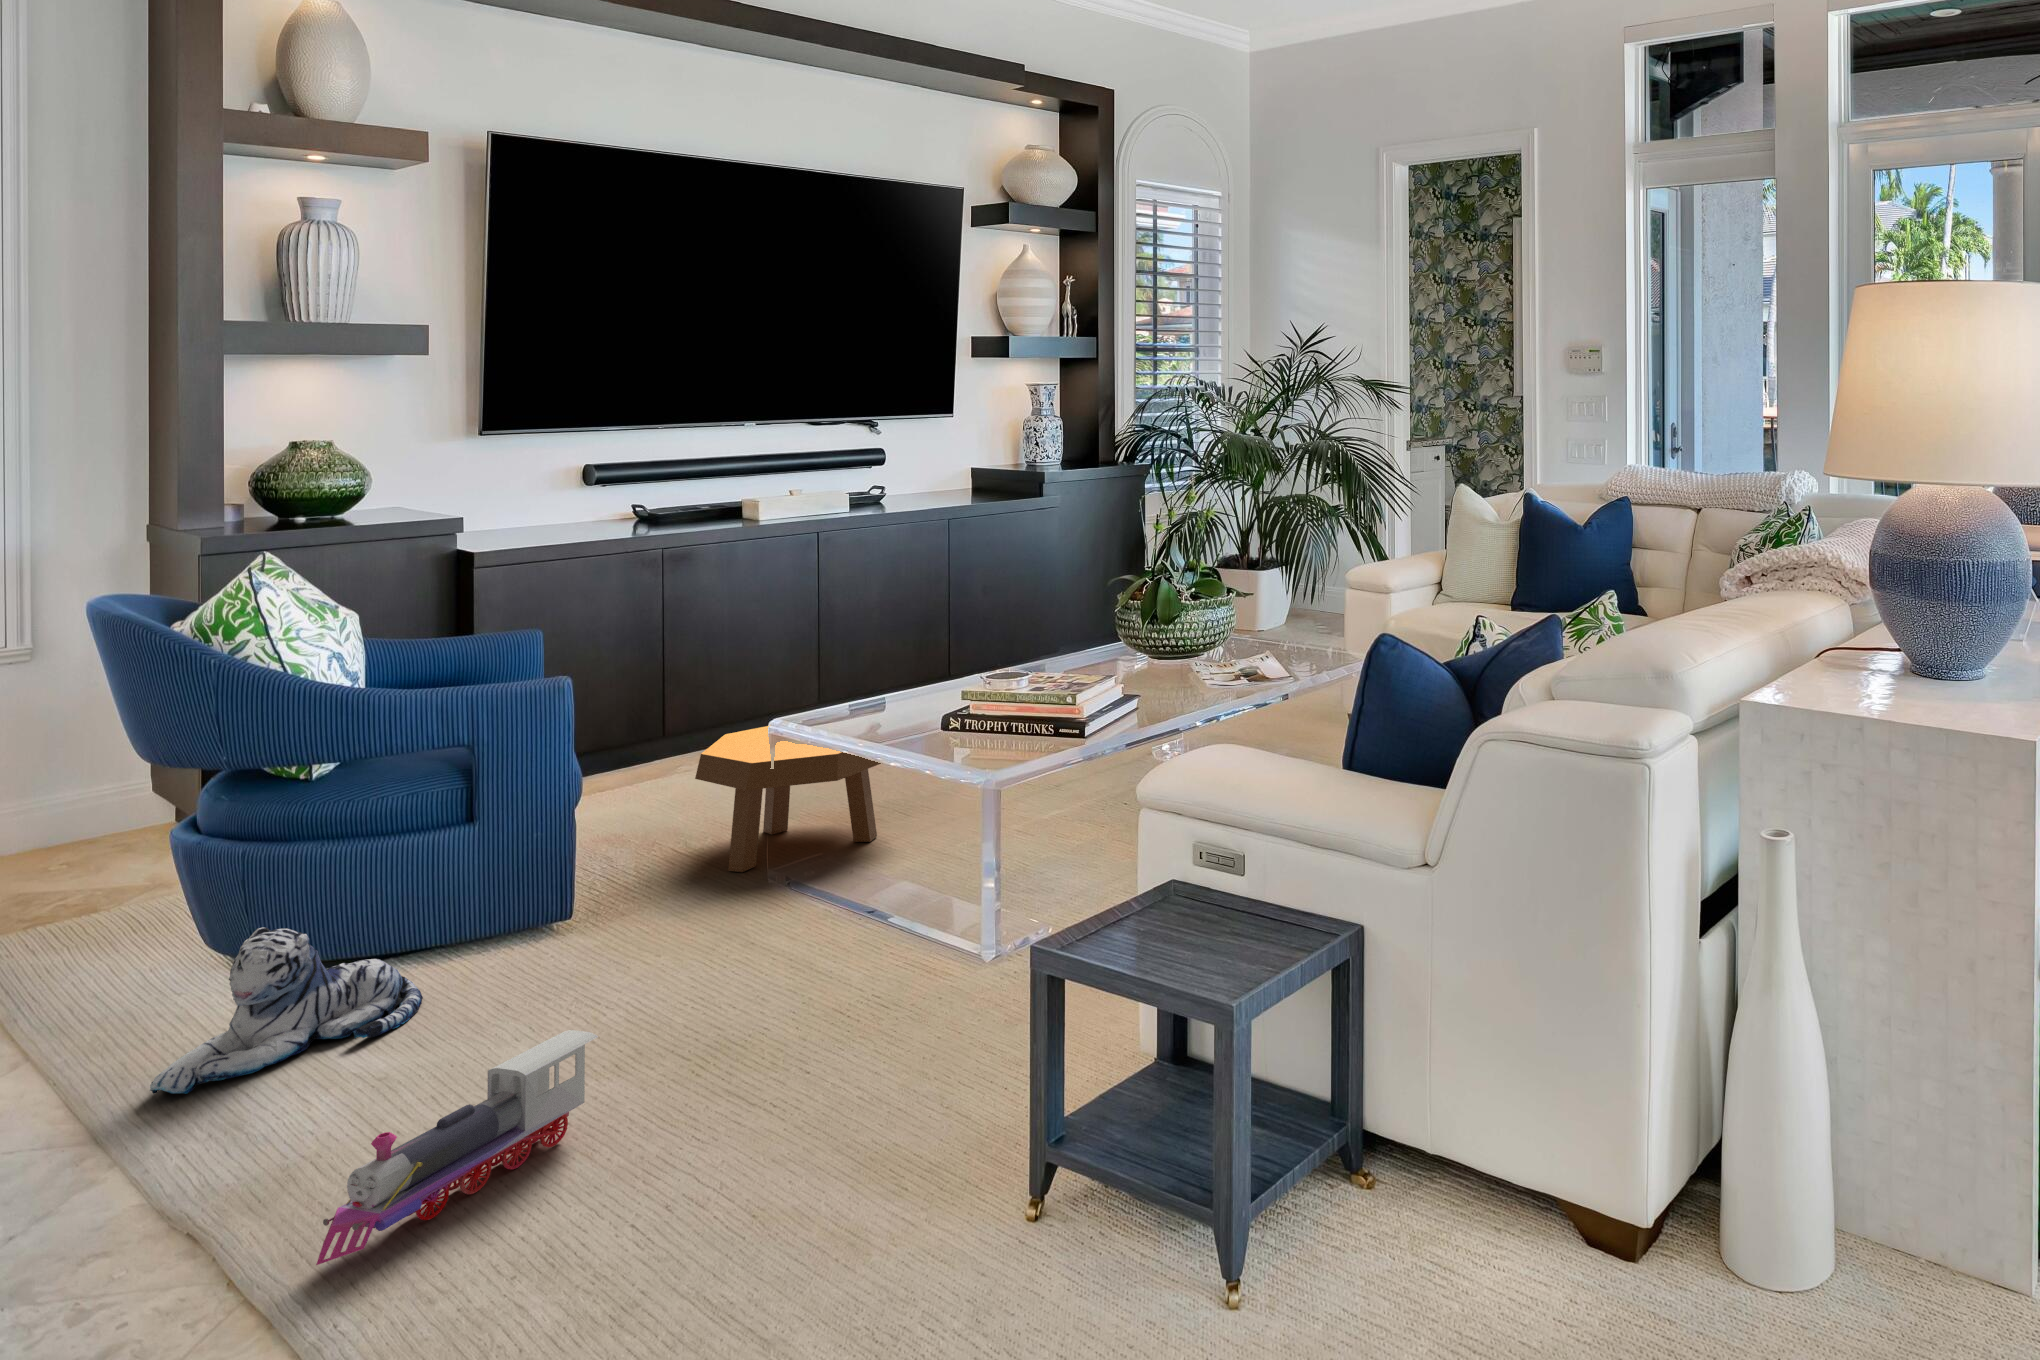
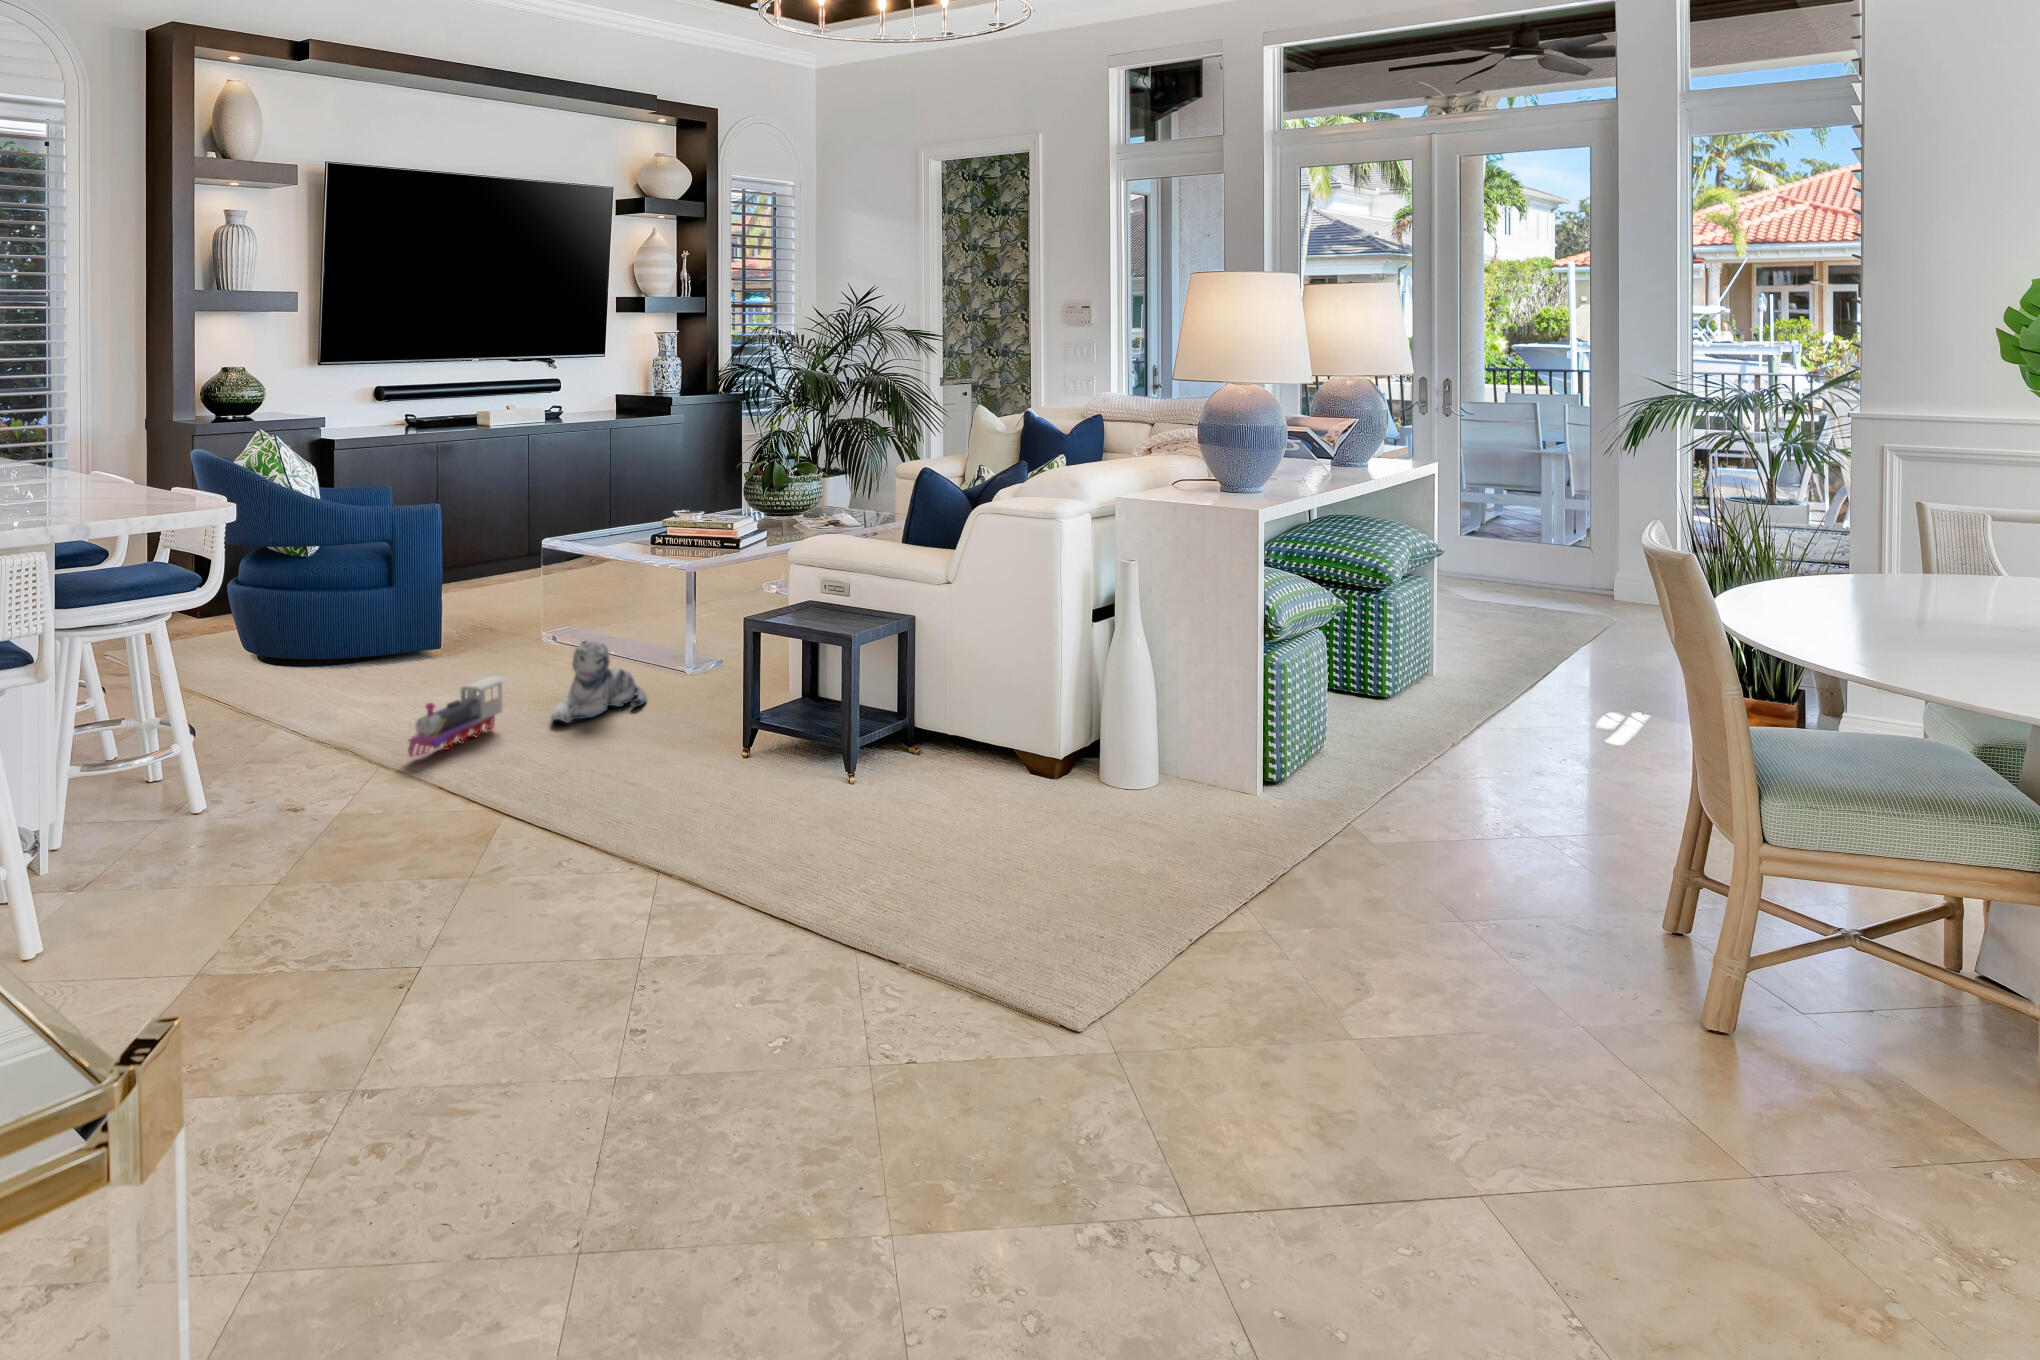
footstool: present [695,726,881,872] -> none [492,551,609,637]
plush toy: present [150,927,423,1094] -> present [551,641,647,723]

